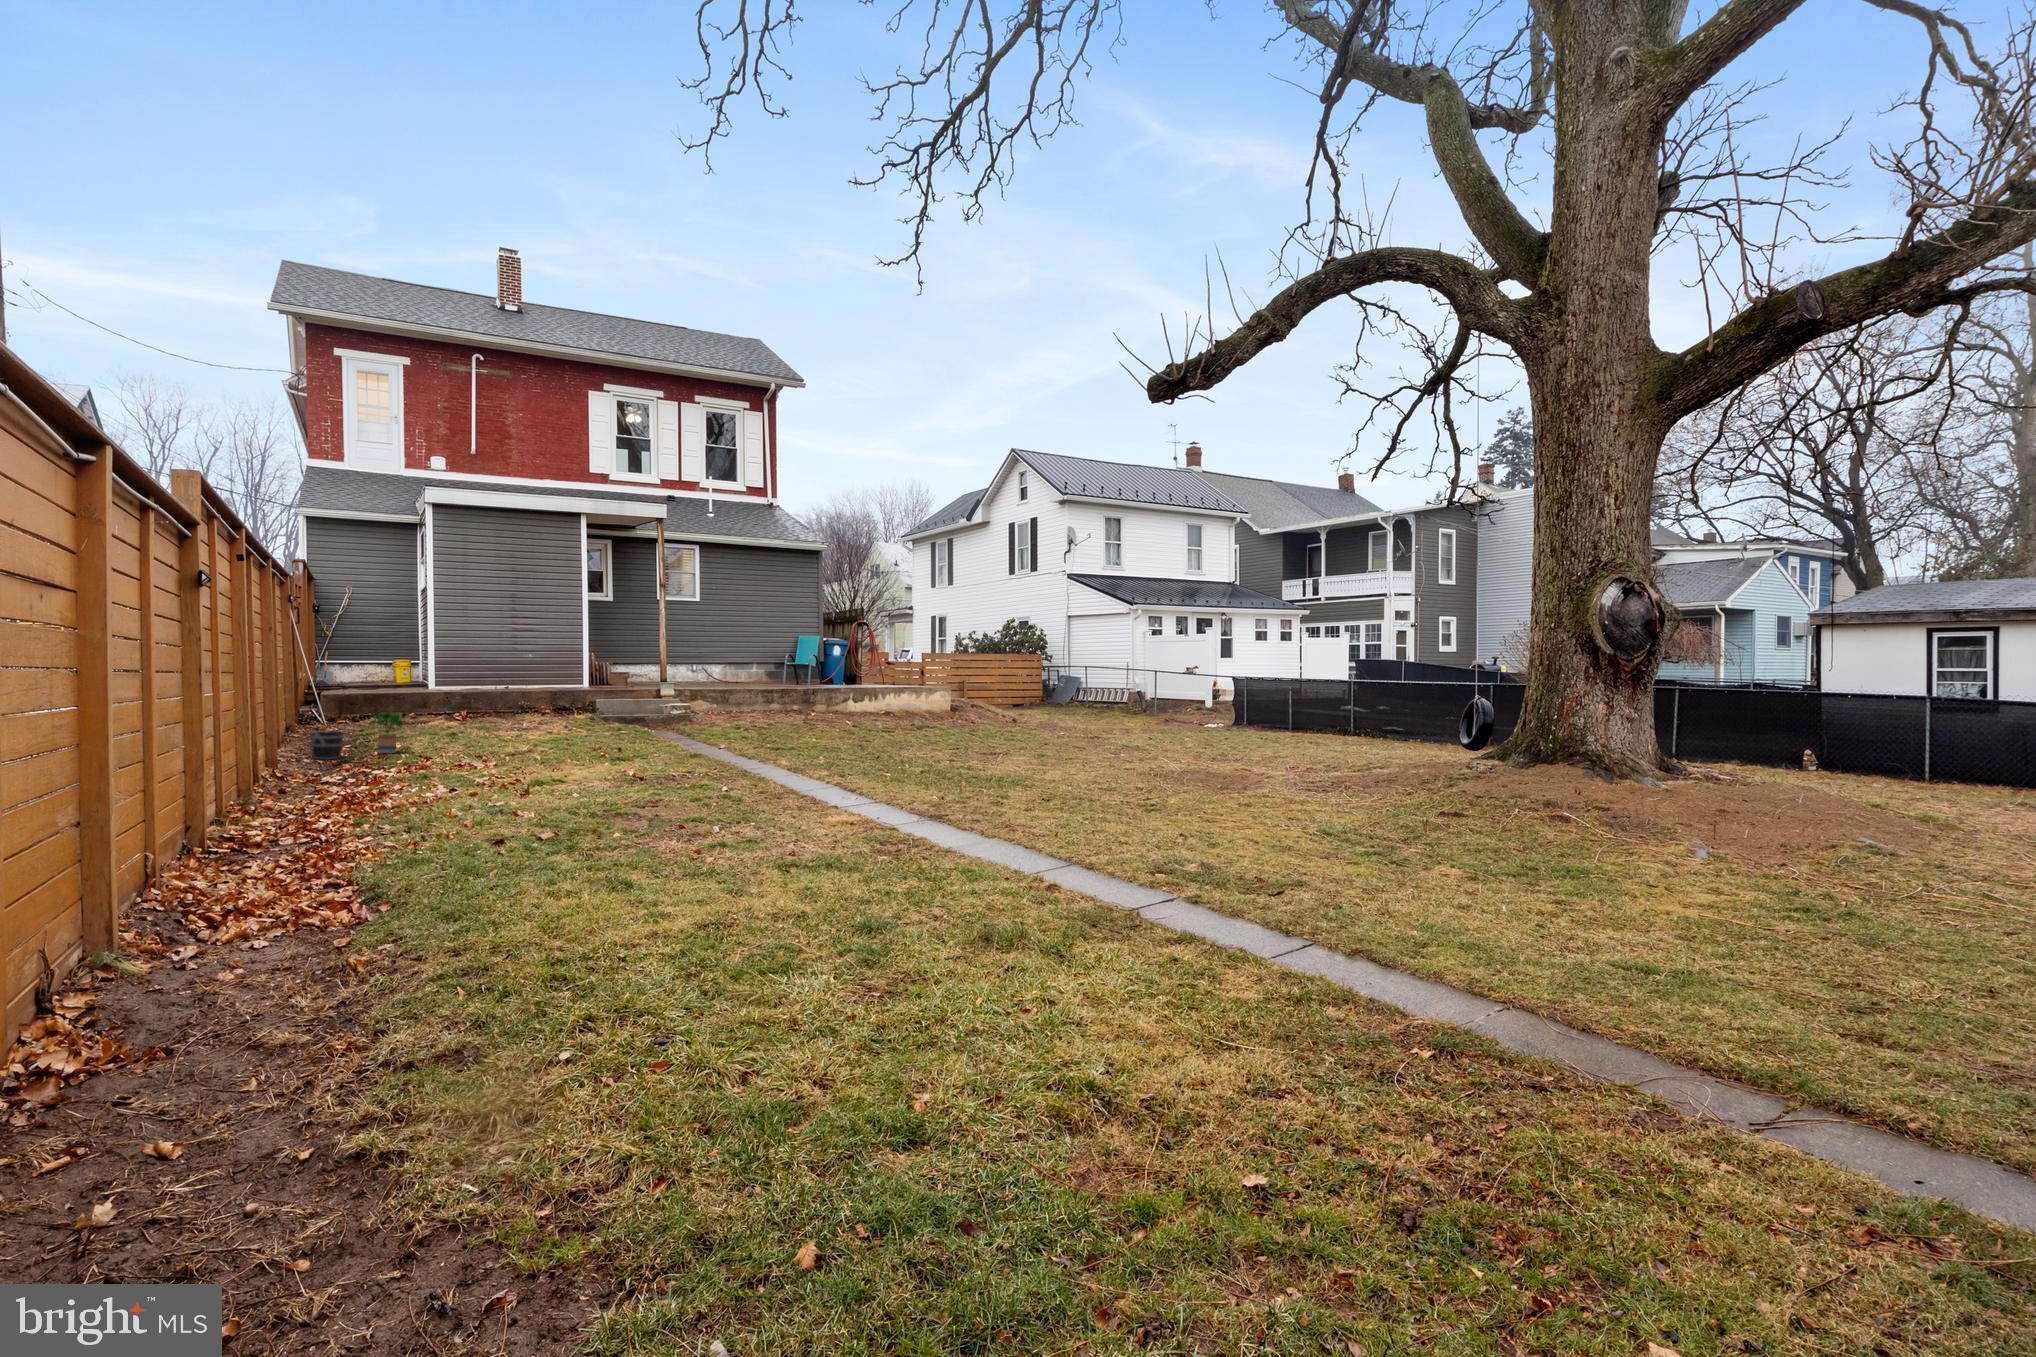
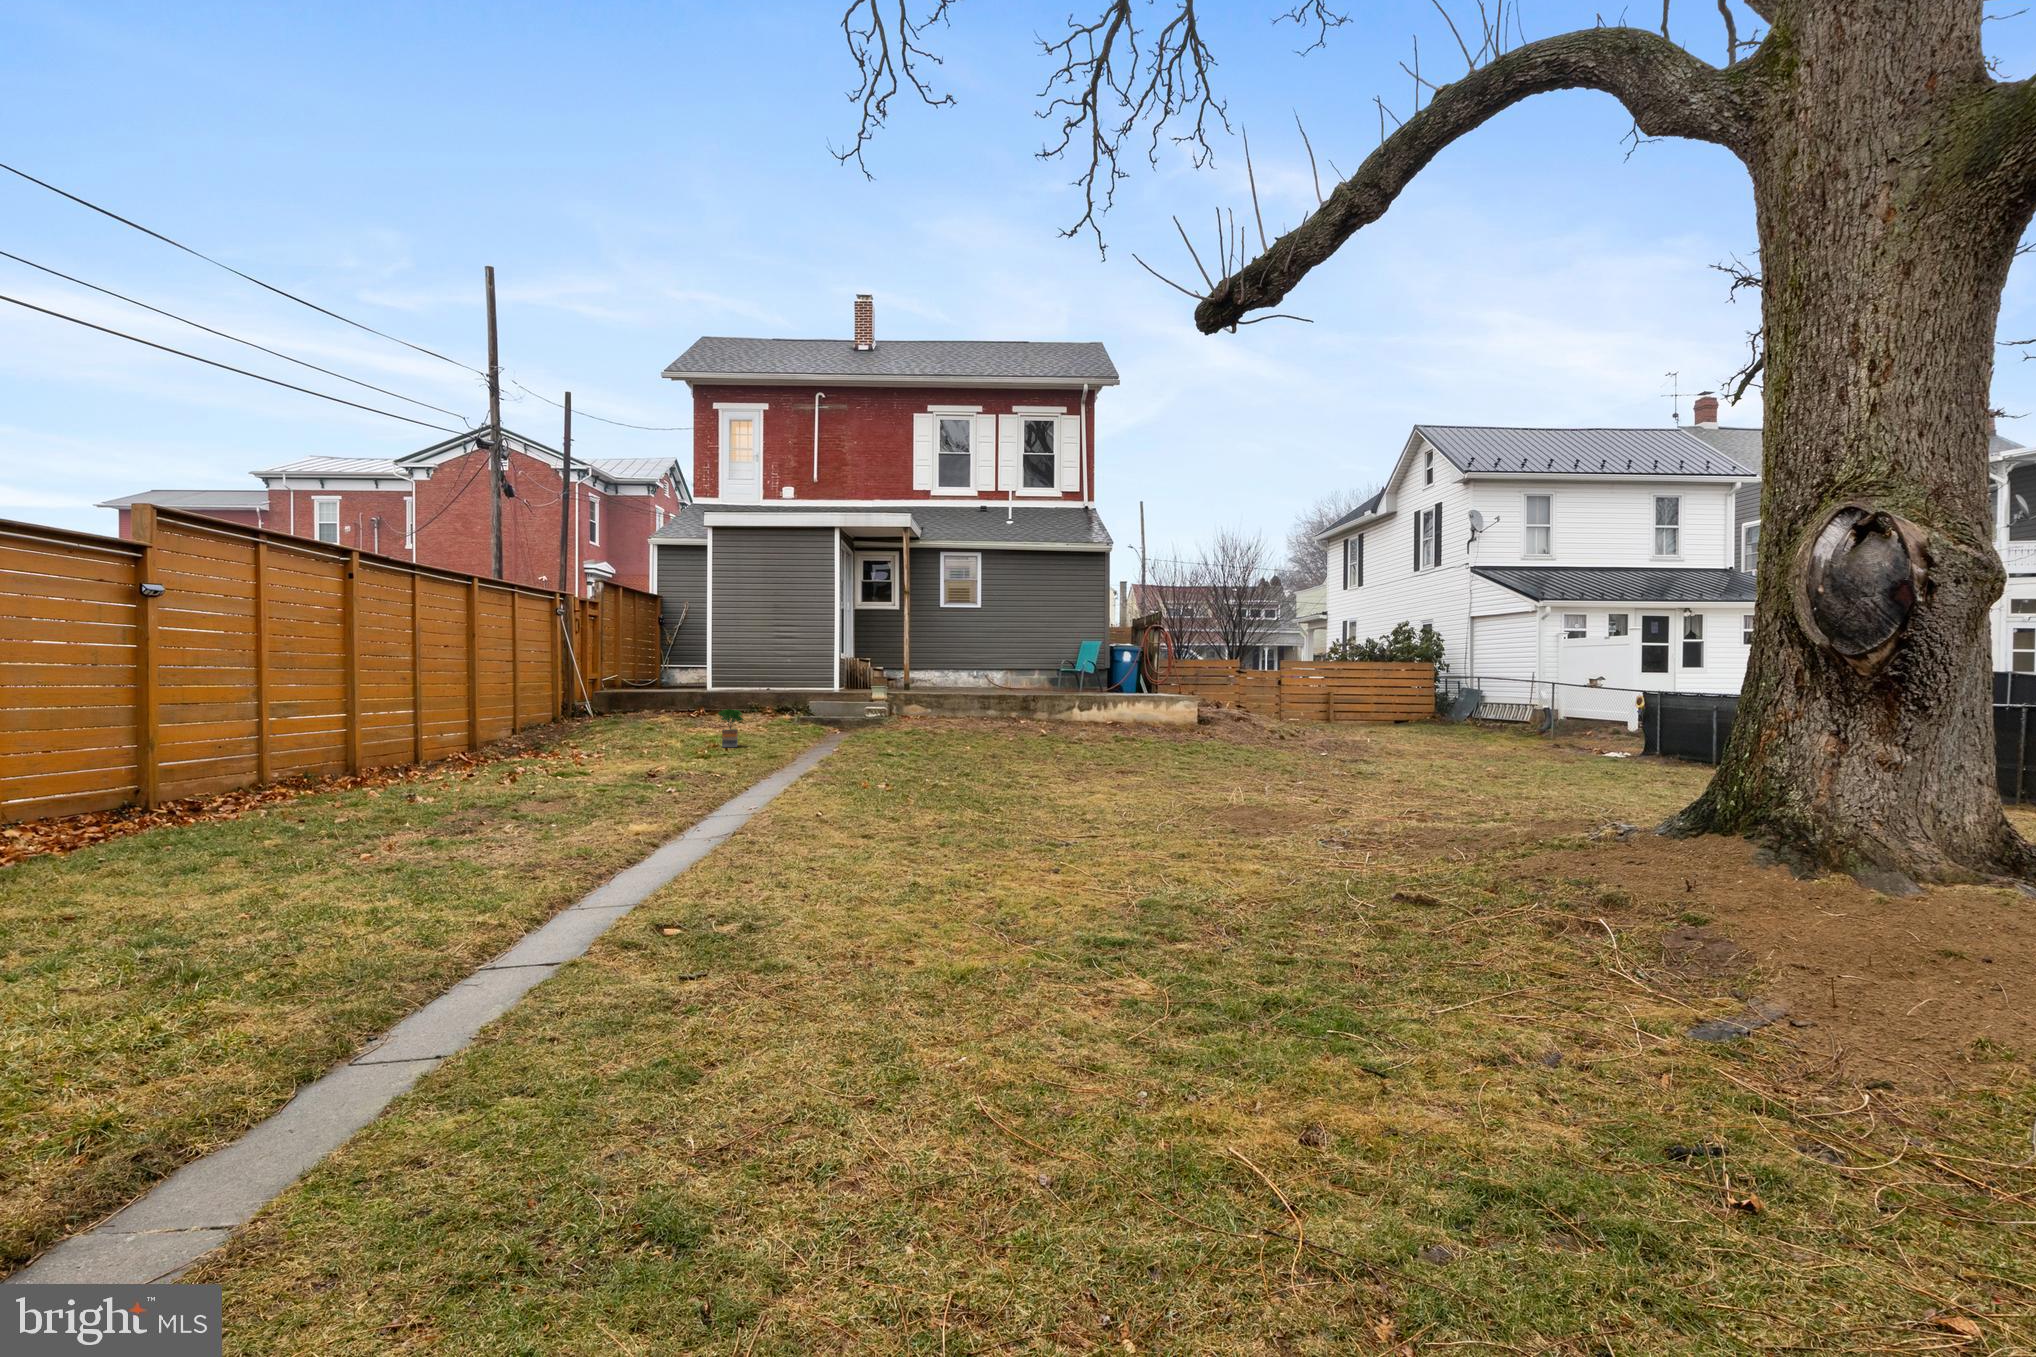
bucket: present [310,731,344,759] -> none [666,725,693,752]

